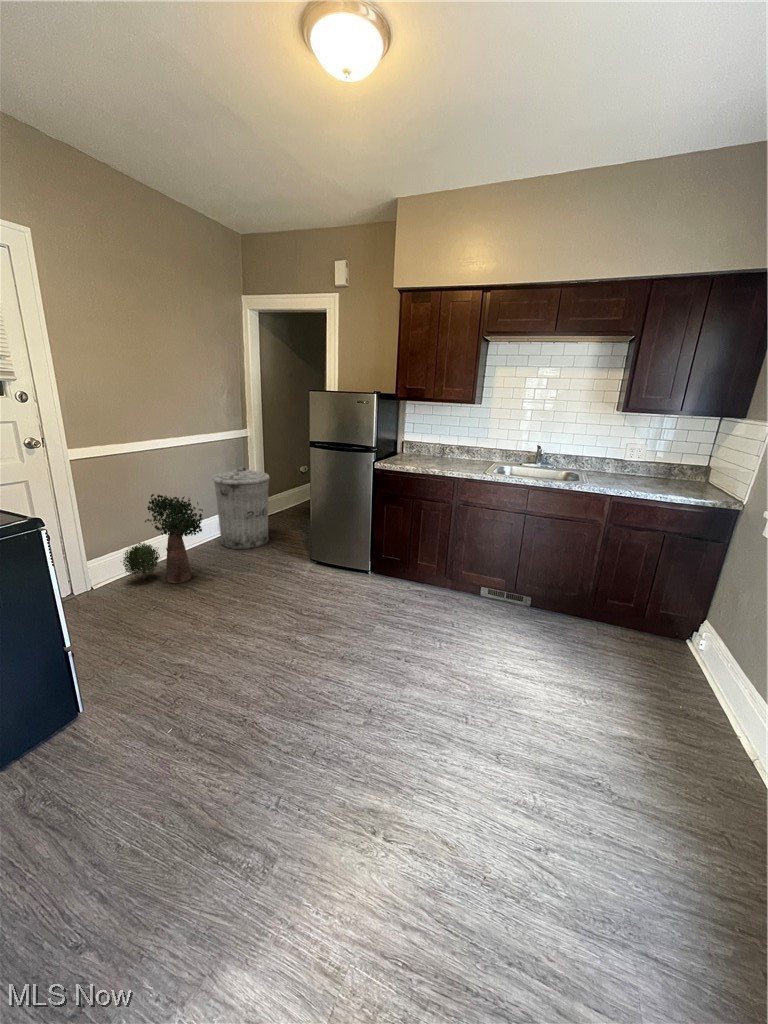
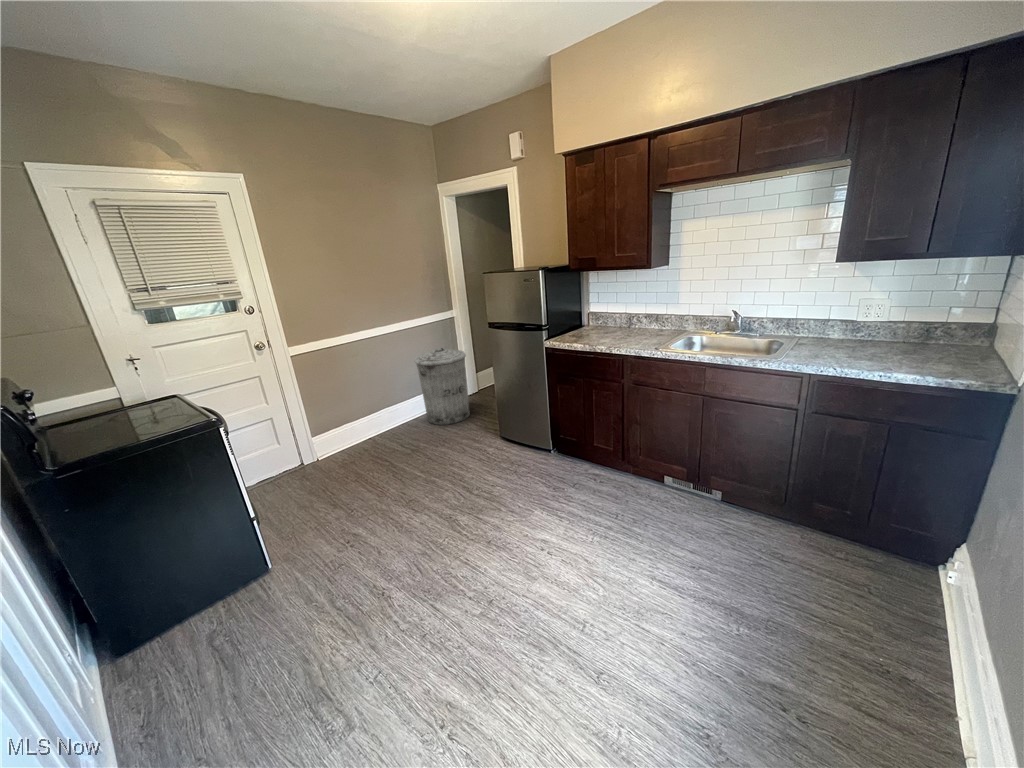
potted plant: present [123,494,203,583] -> none [335,380,397,458]

